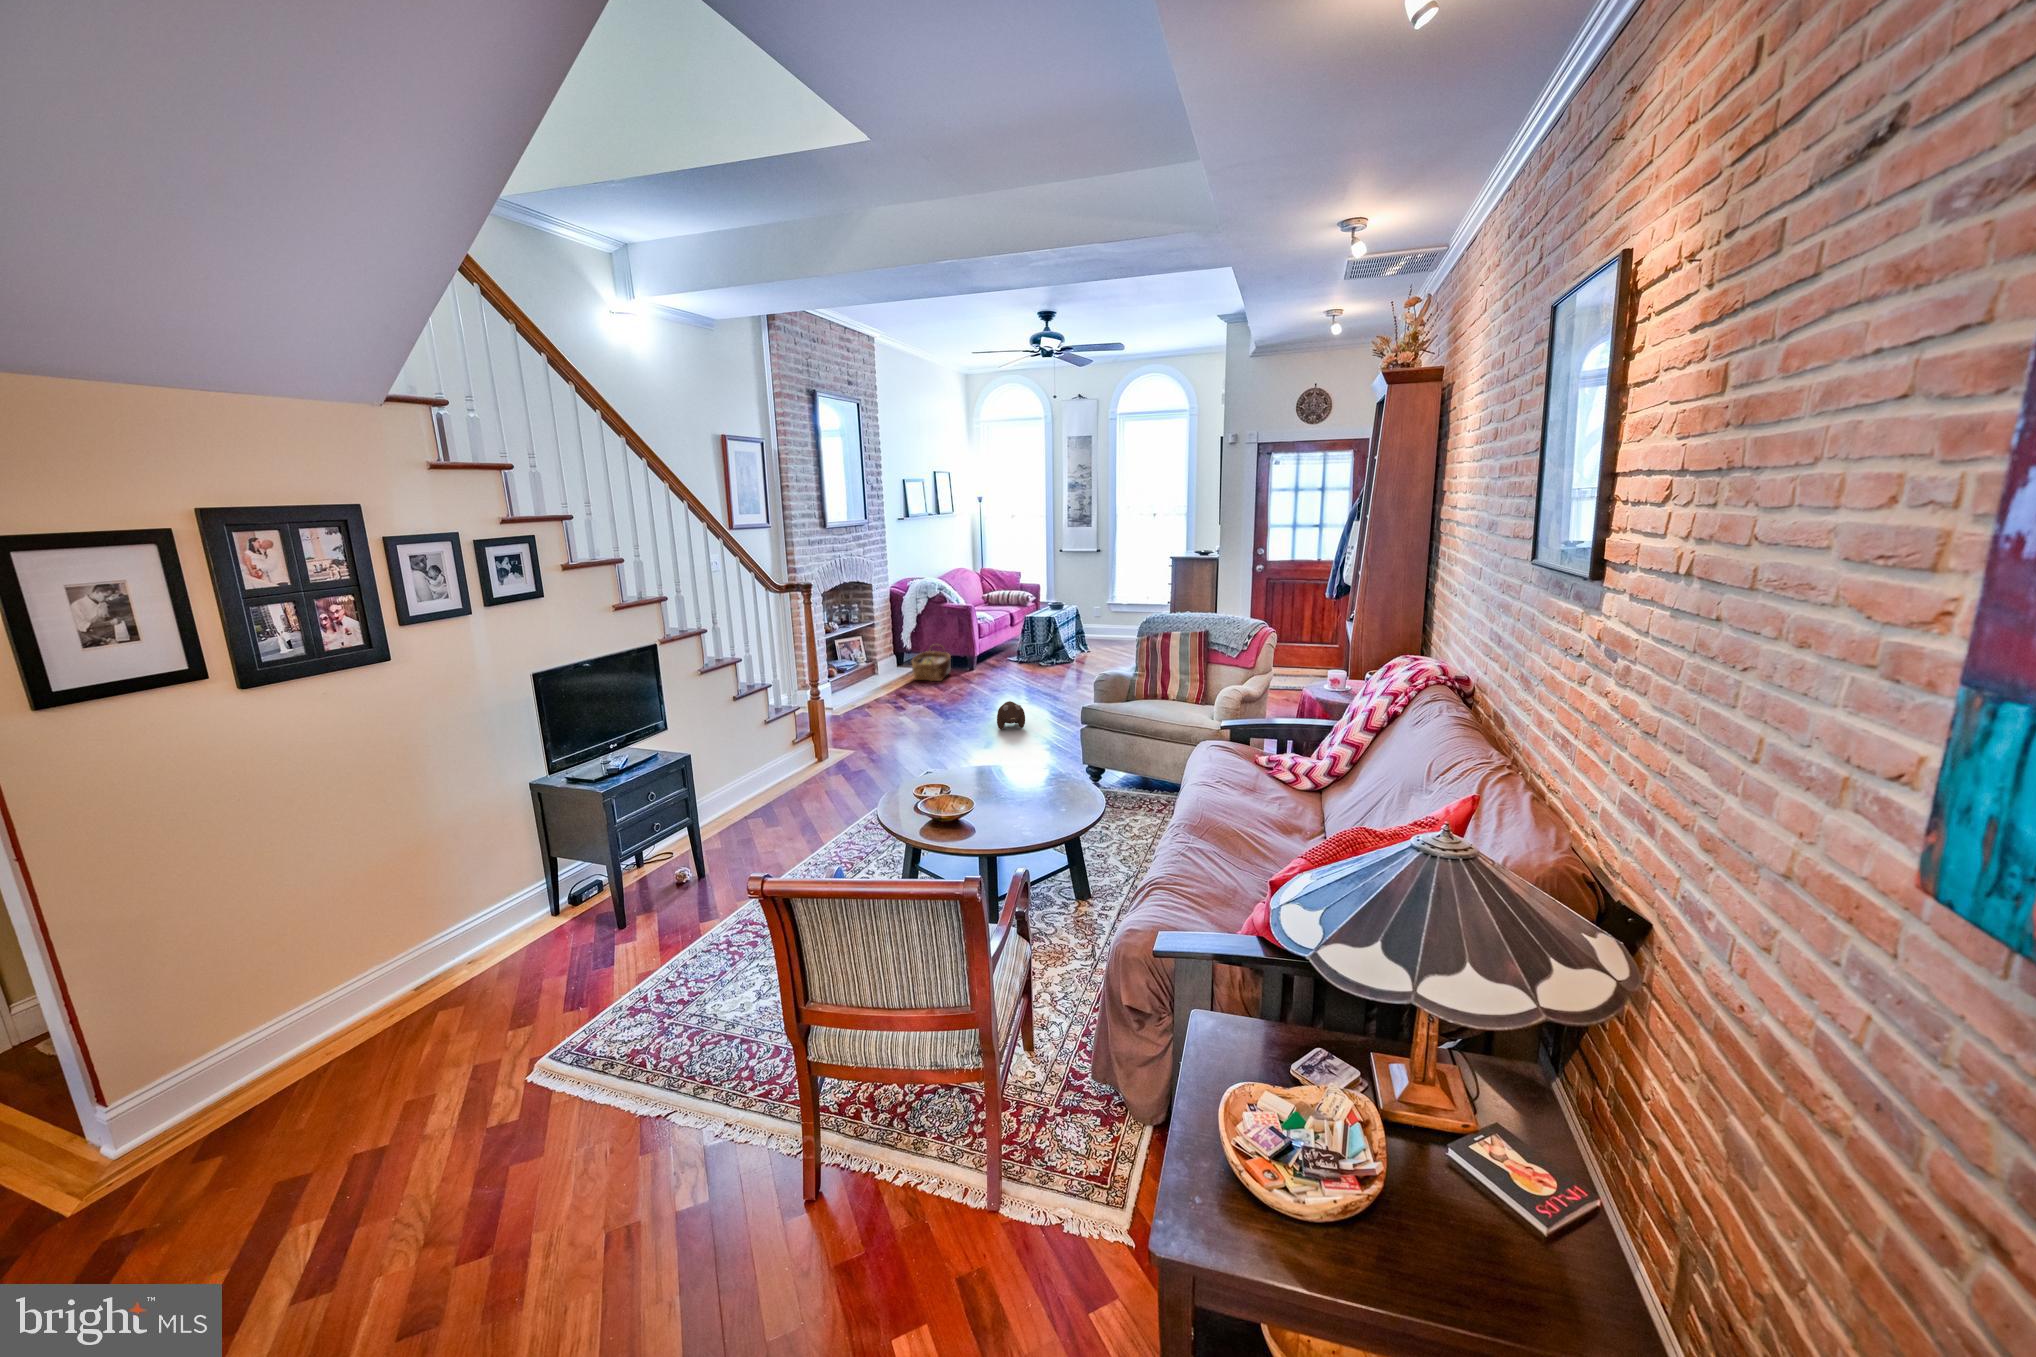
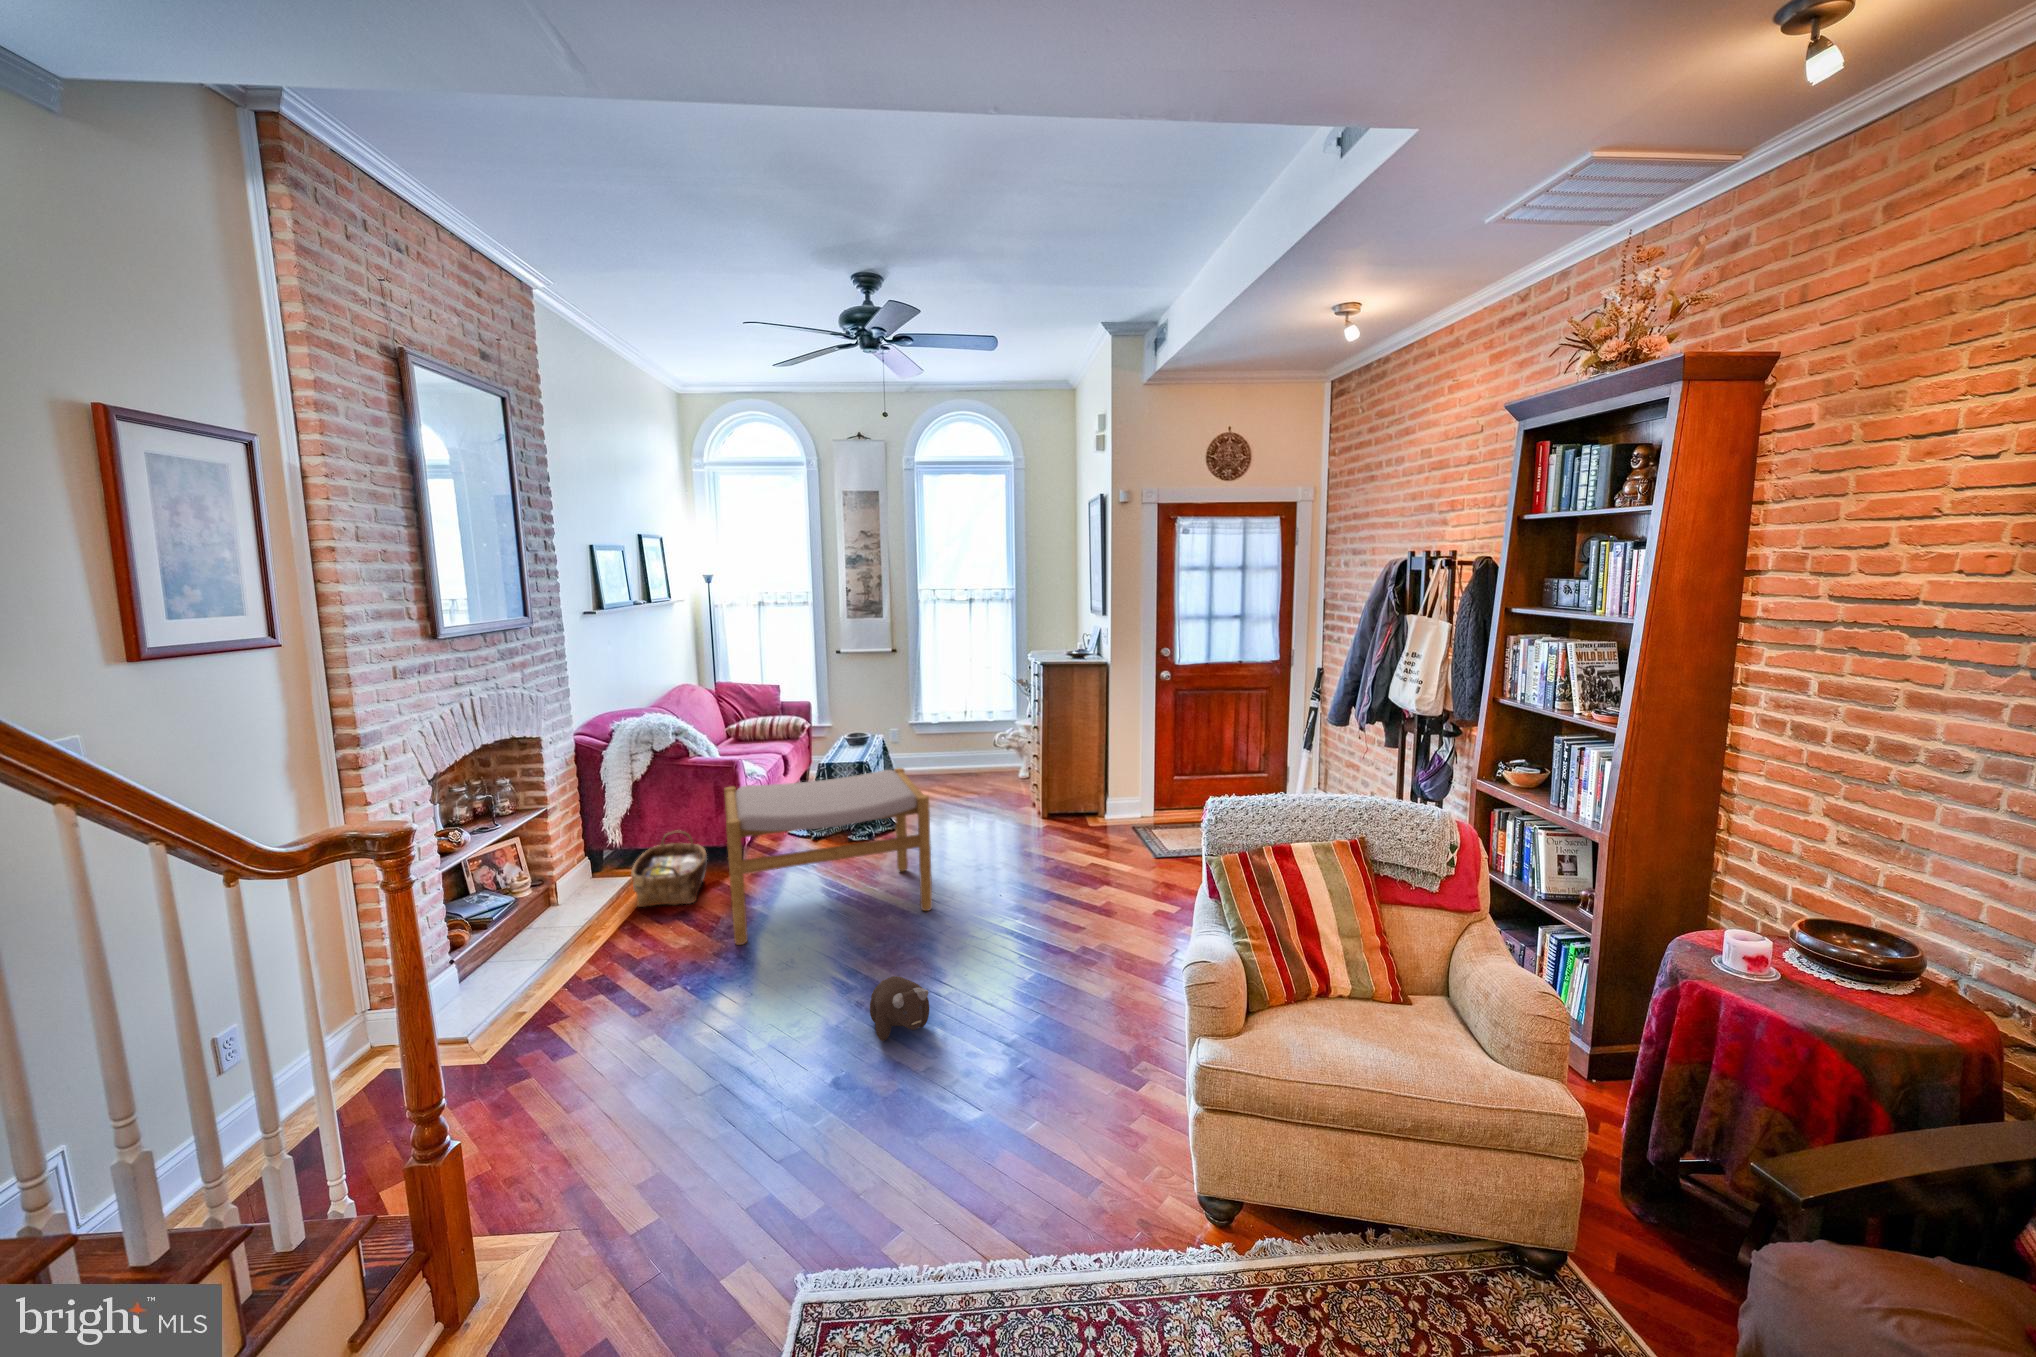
footstool: none [950,616,1061,697] -> present [724,768,932,945]

